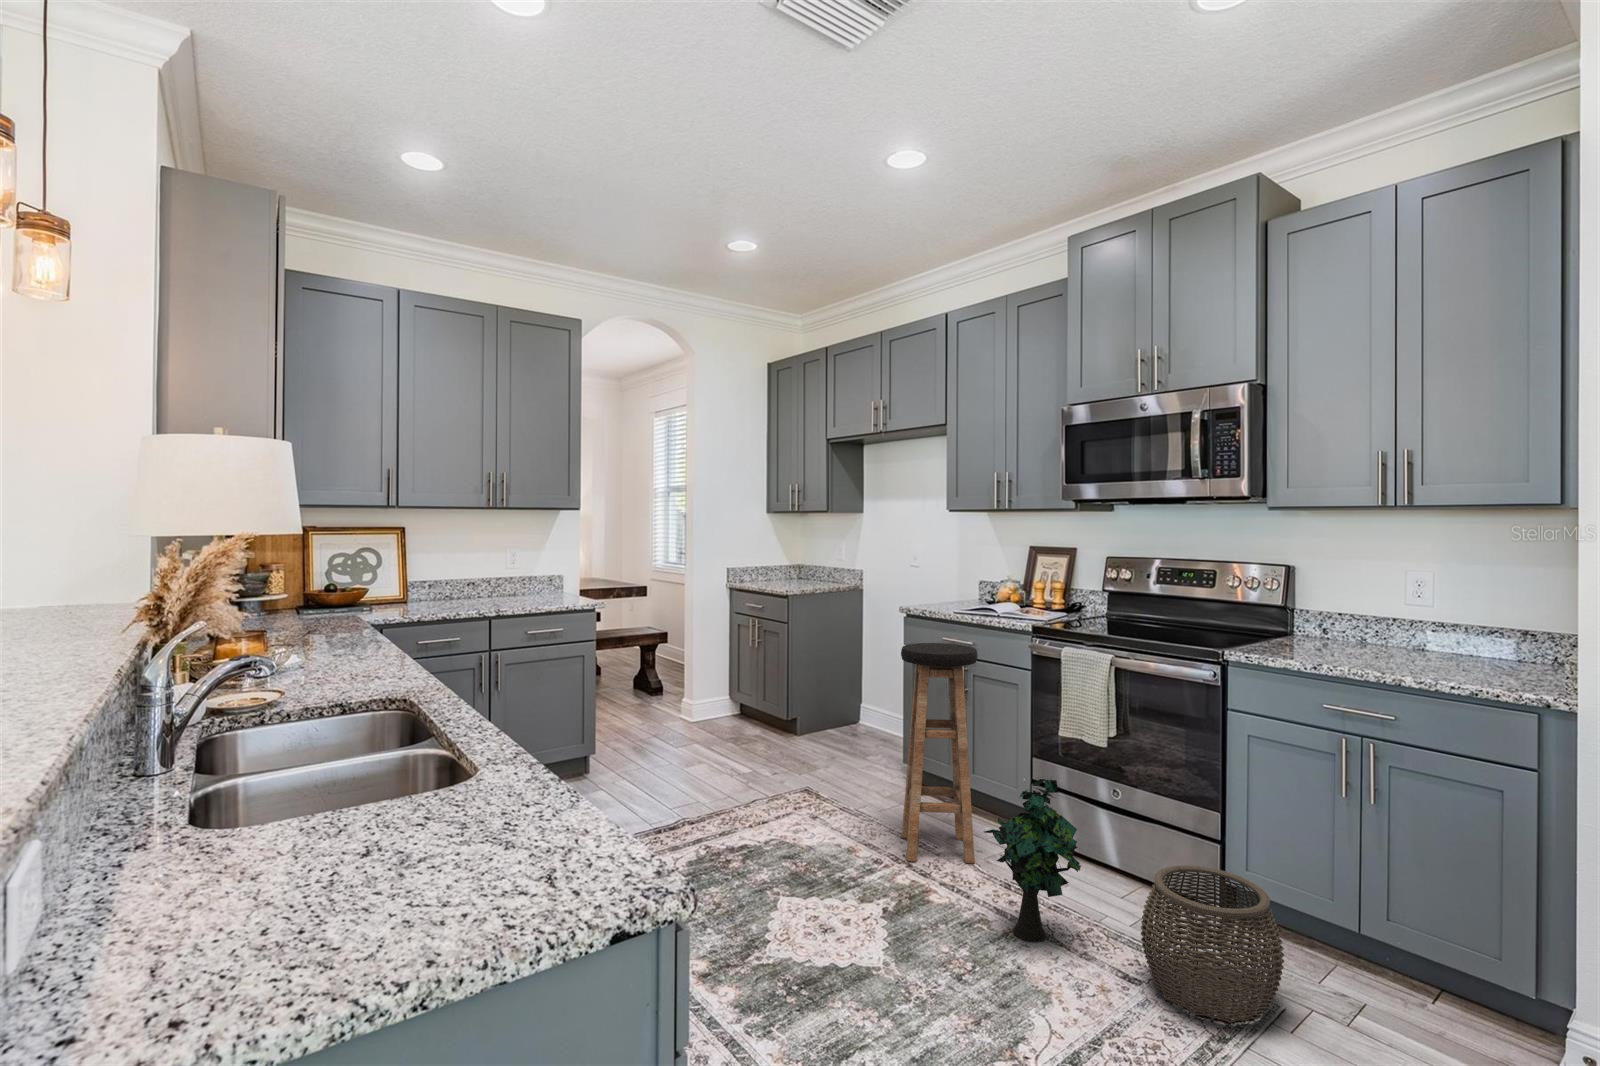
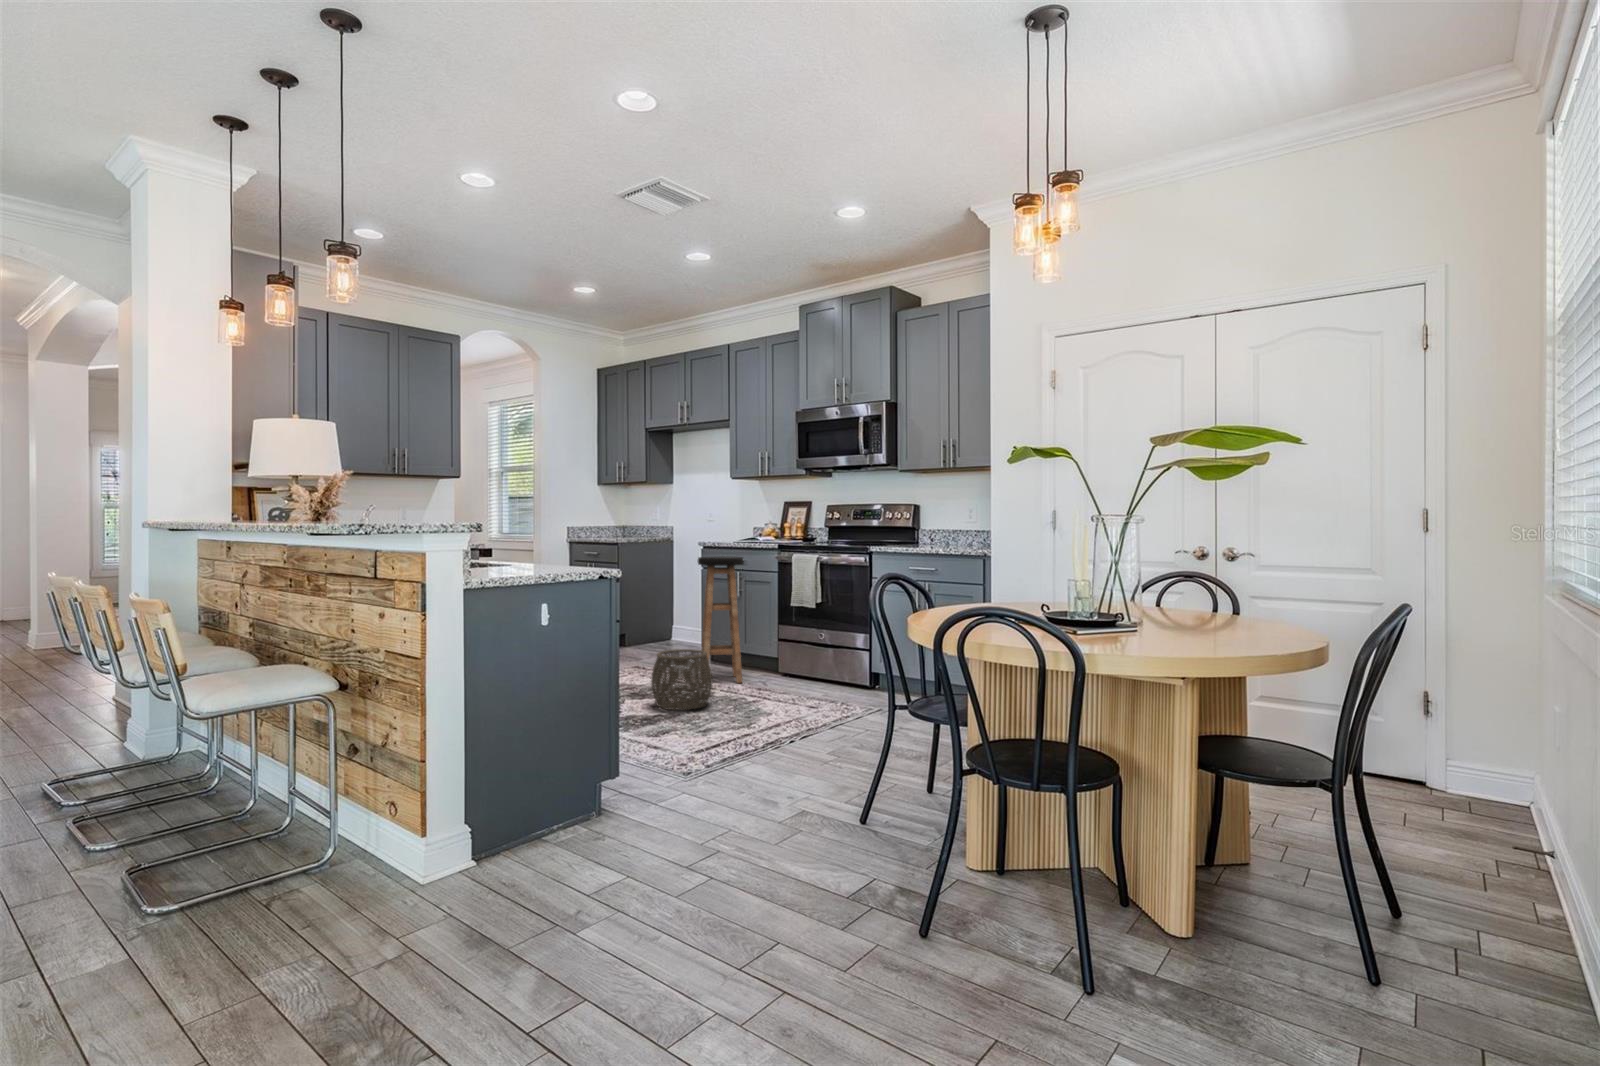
decorative plant: present [984,779,1081,942] -> none [742,615,793,702]
woven basket: present [1141,865,1284,1023] -> present [651,649,713,710]

